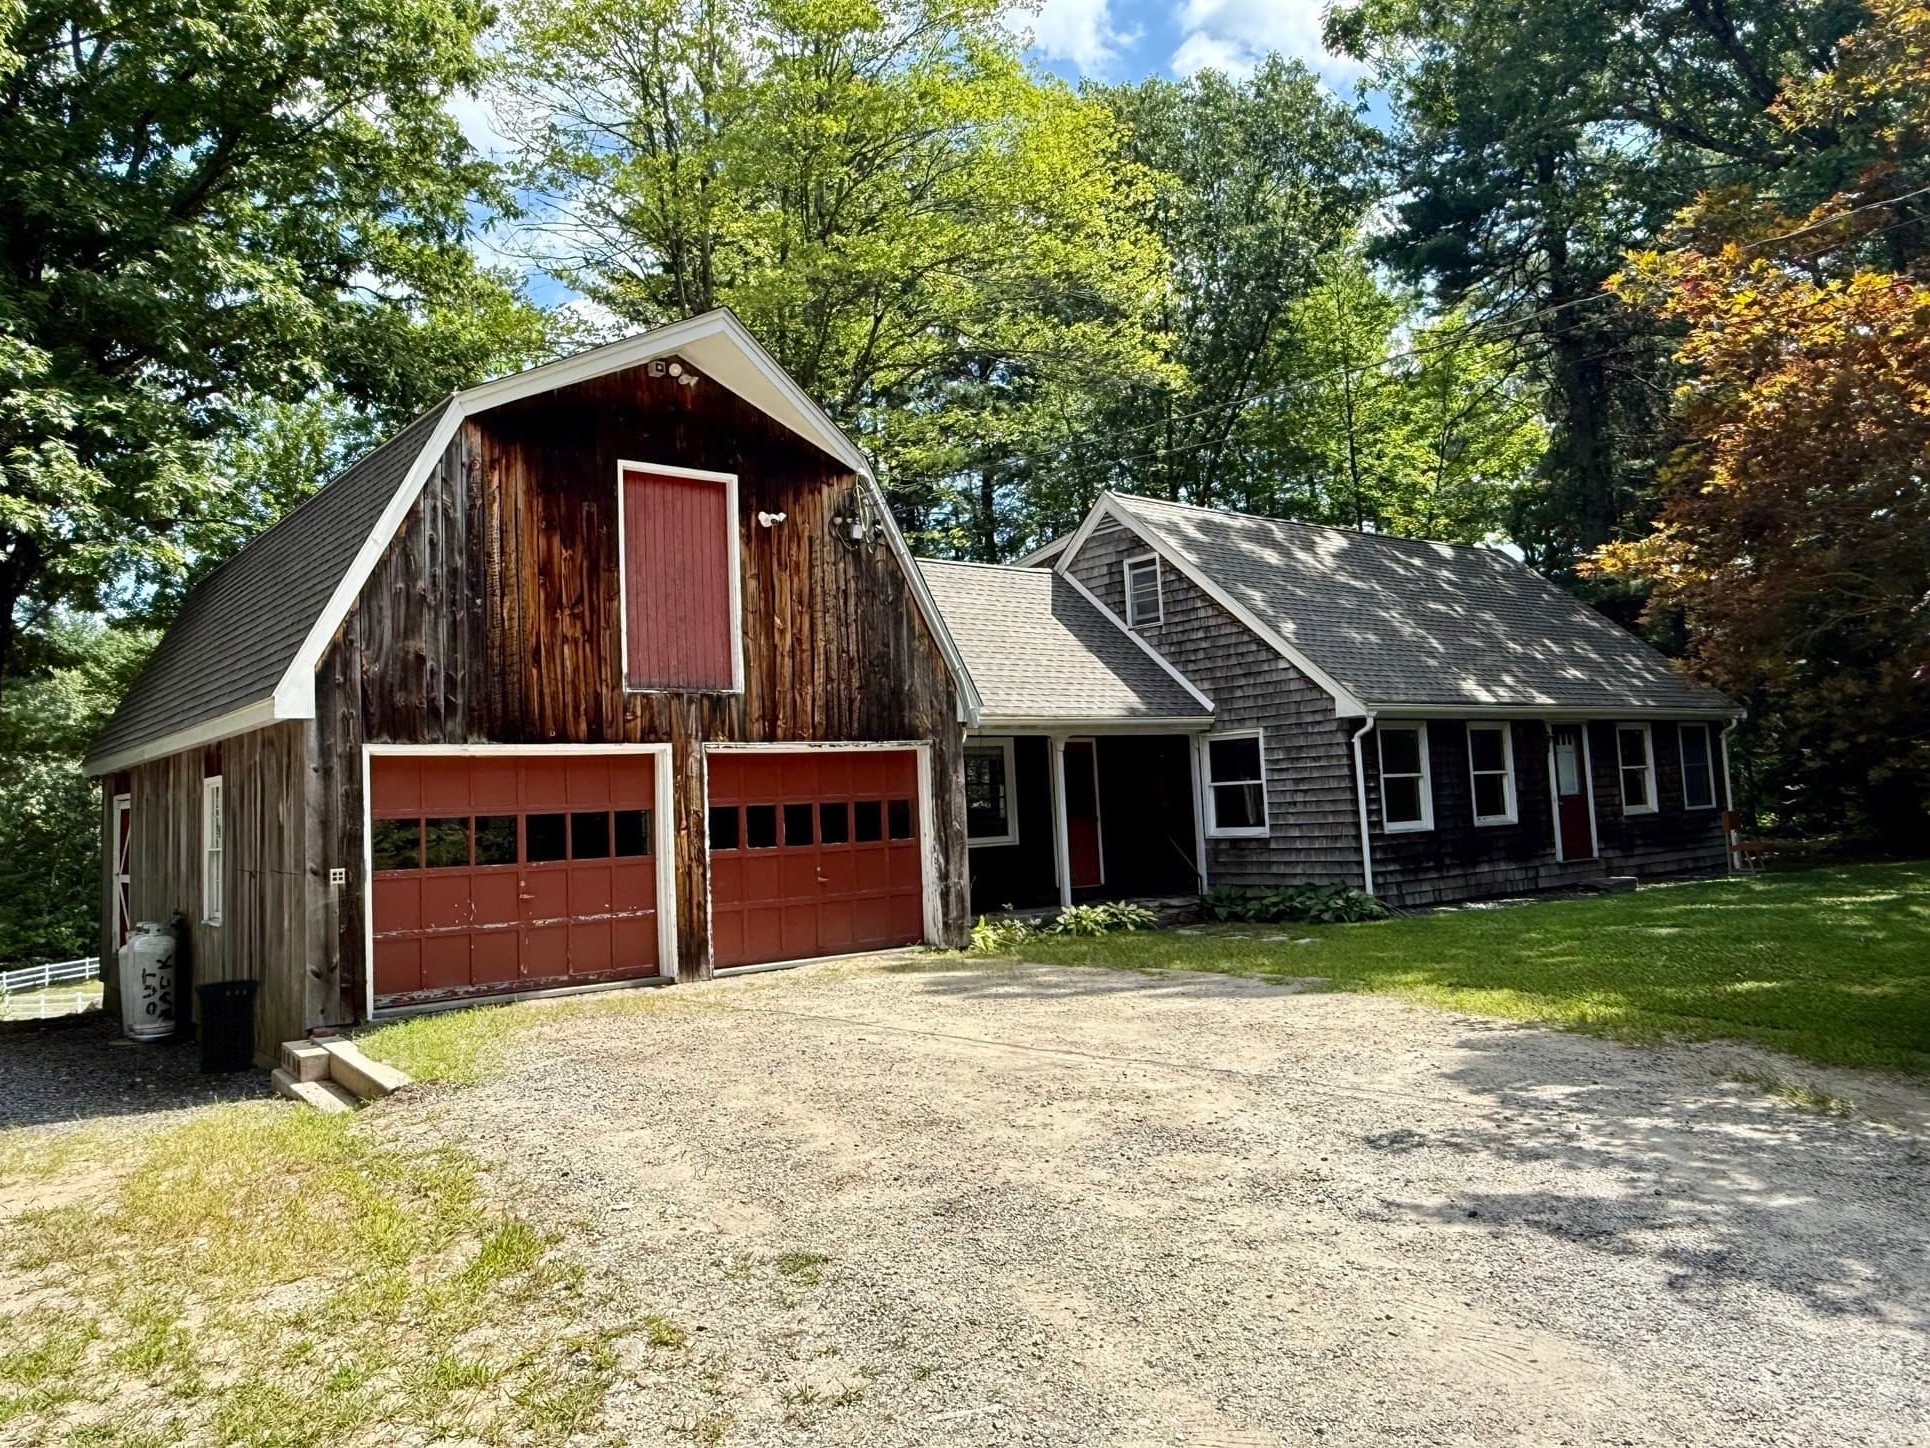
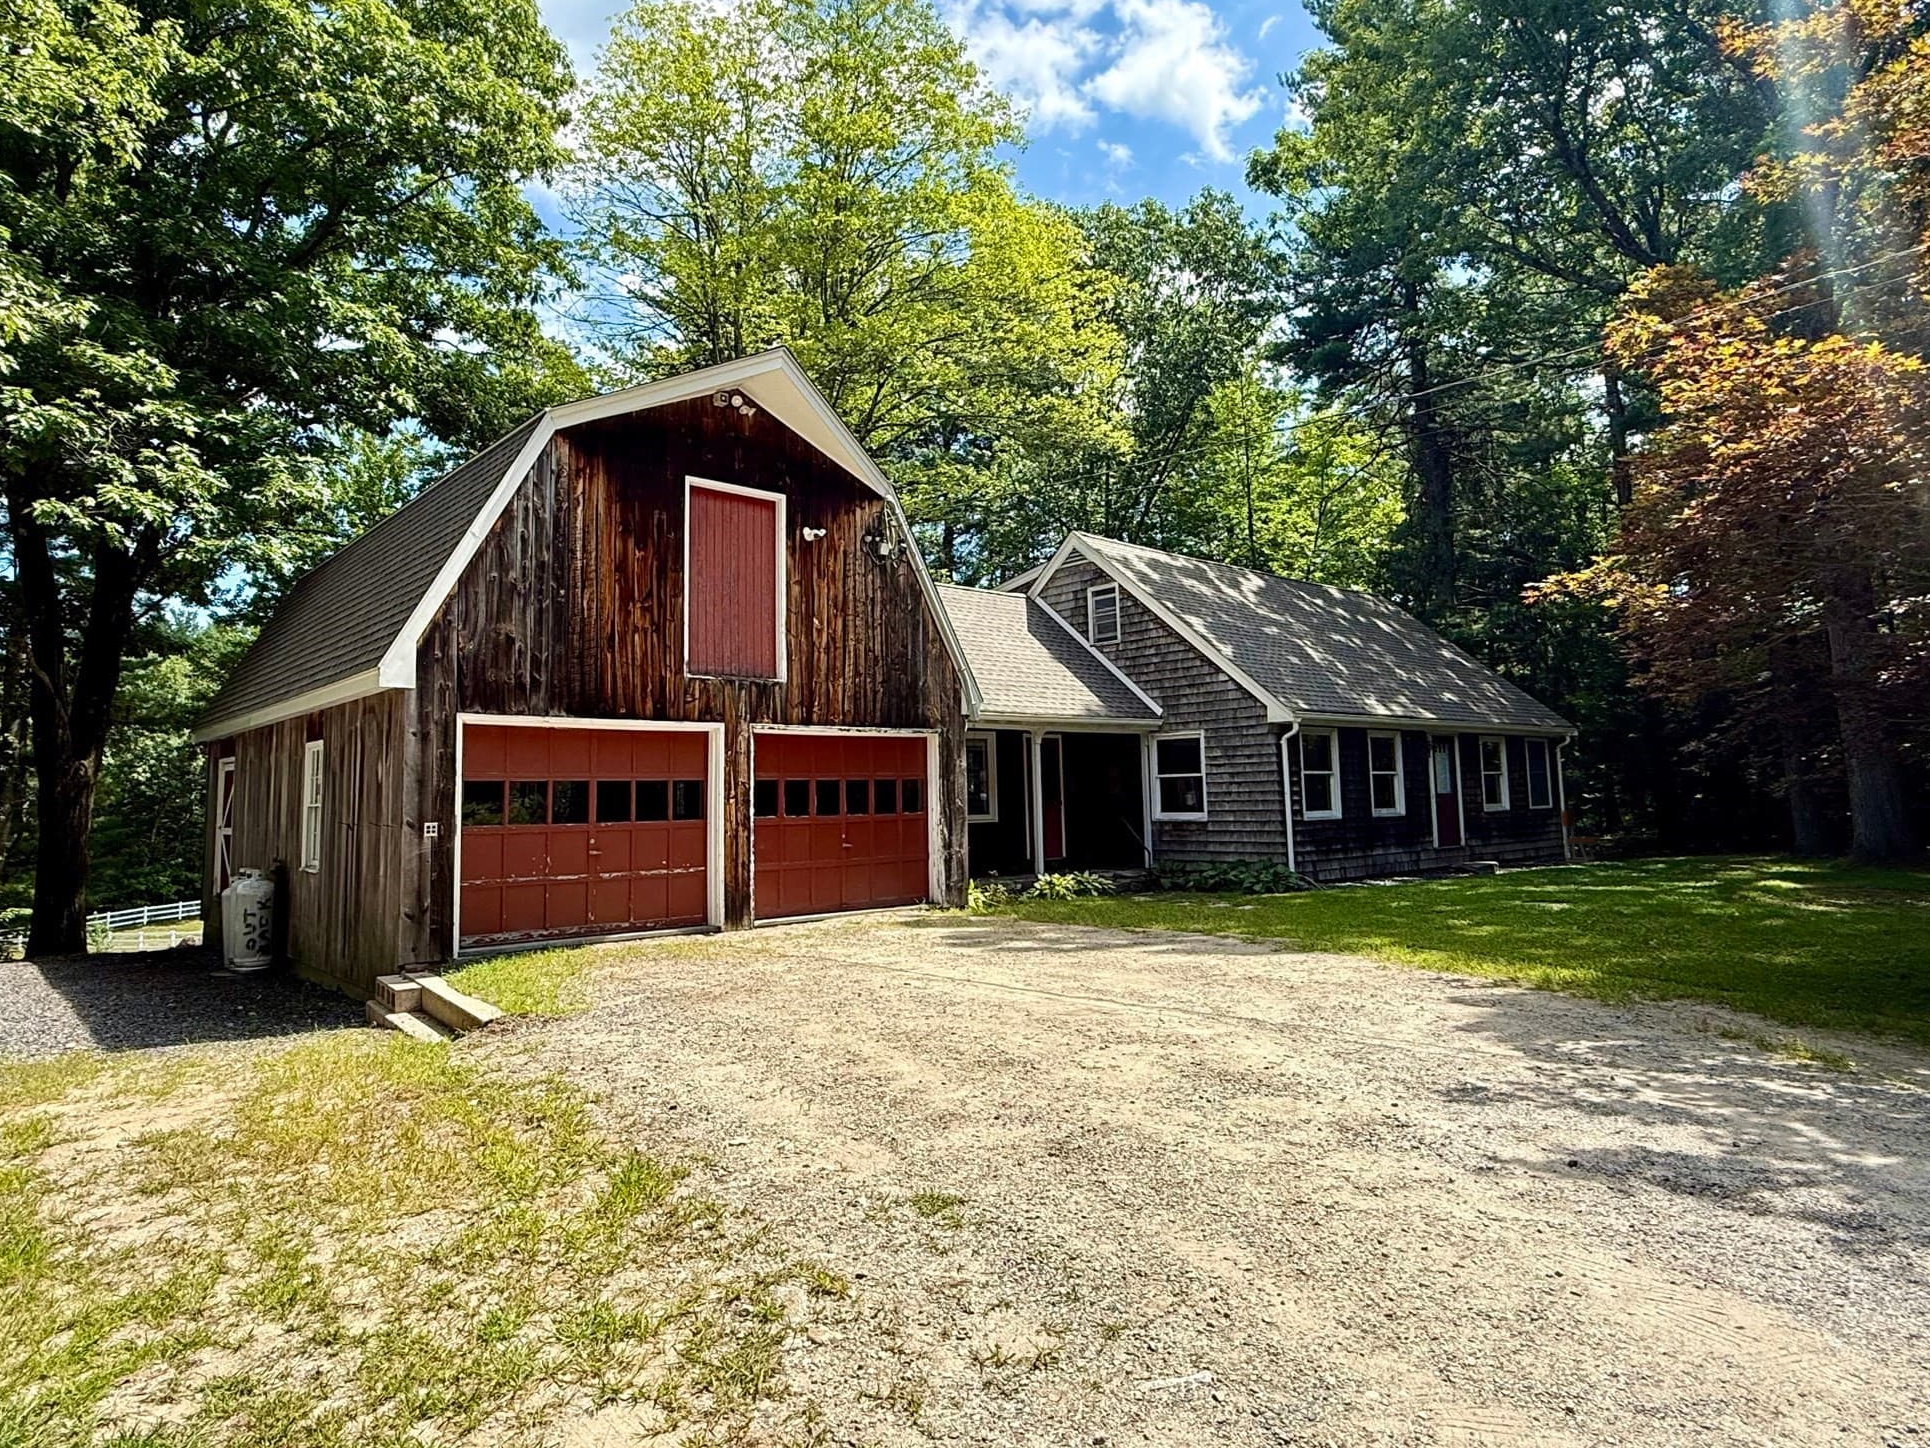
trash can: present [194,979,261,1073] -> none [294,924,357,1008]

